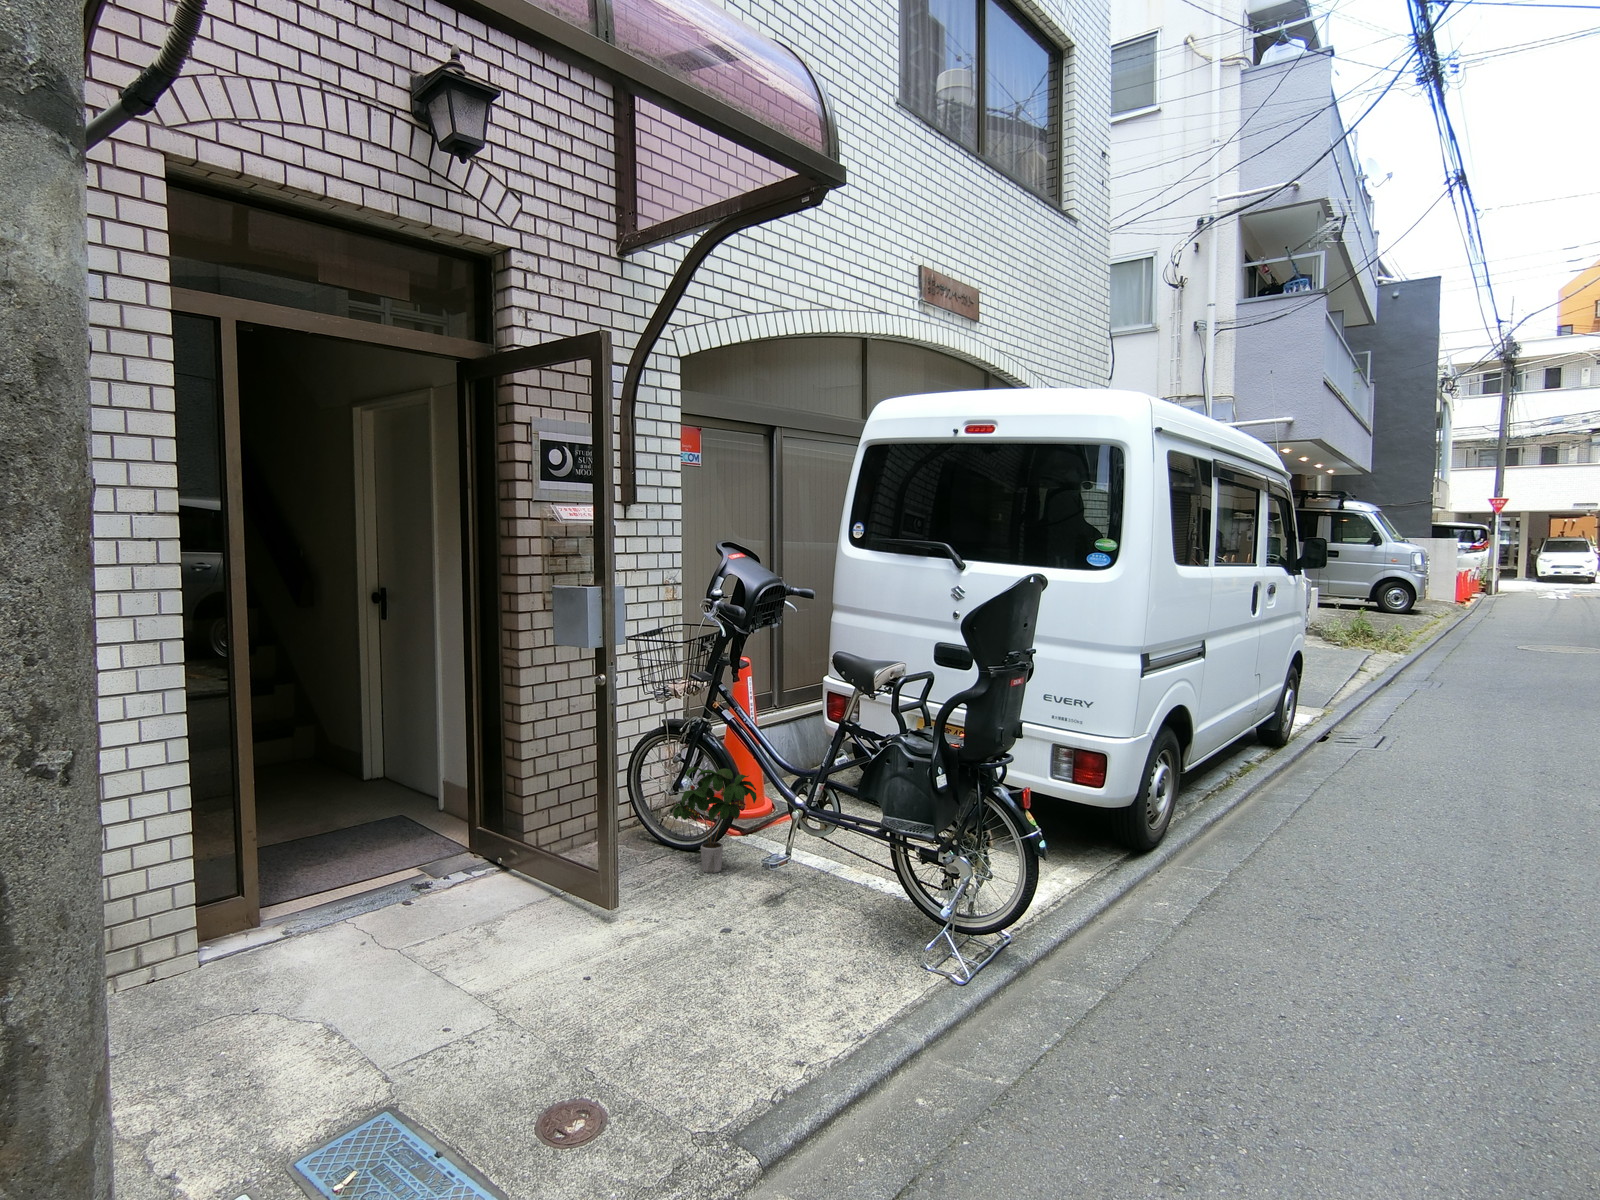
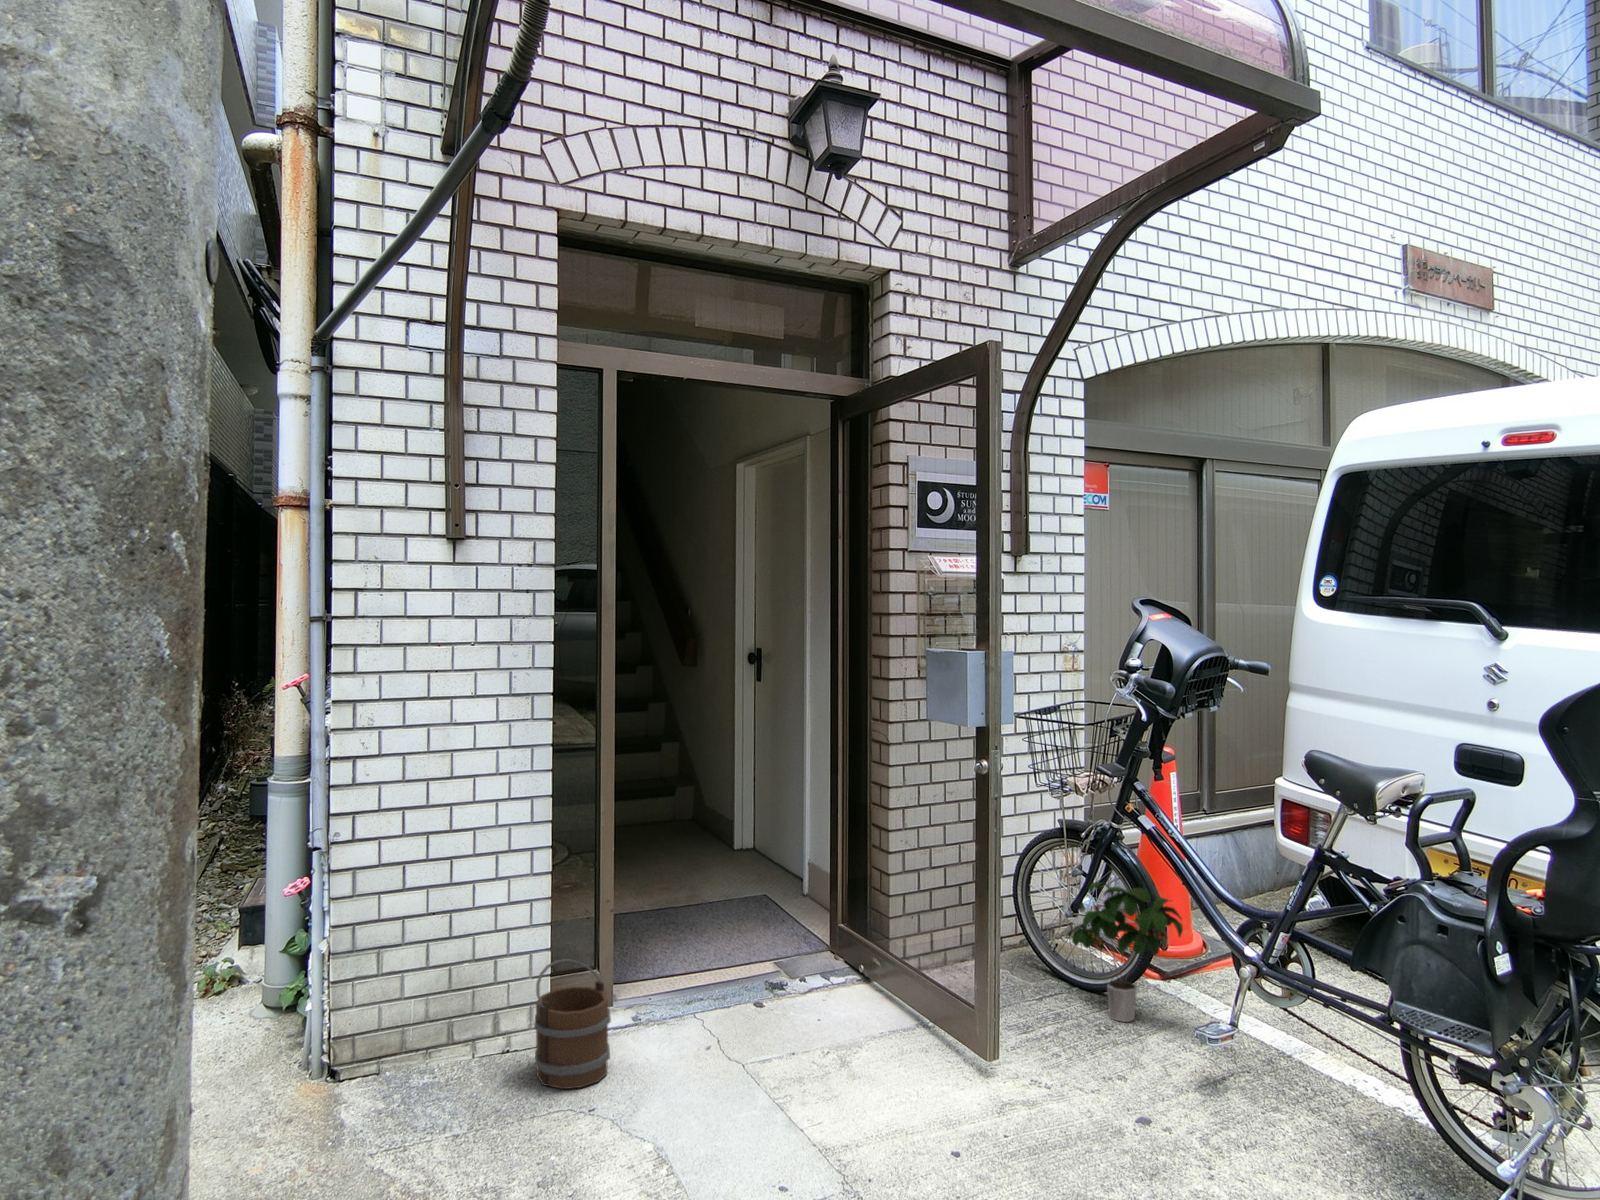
bucket: none [179,883,261,1000] -> present [534,959,611,1089]

